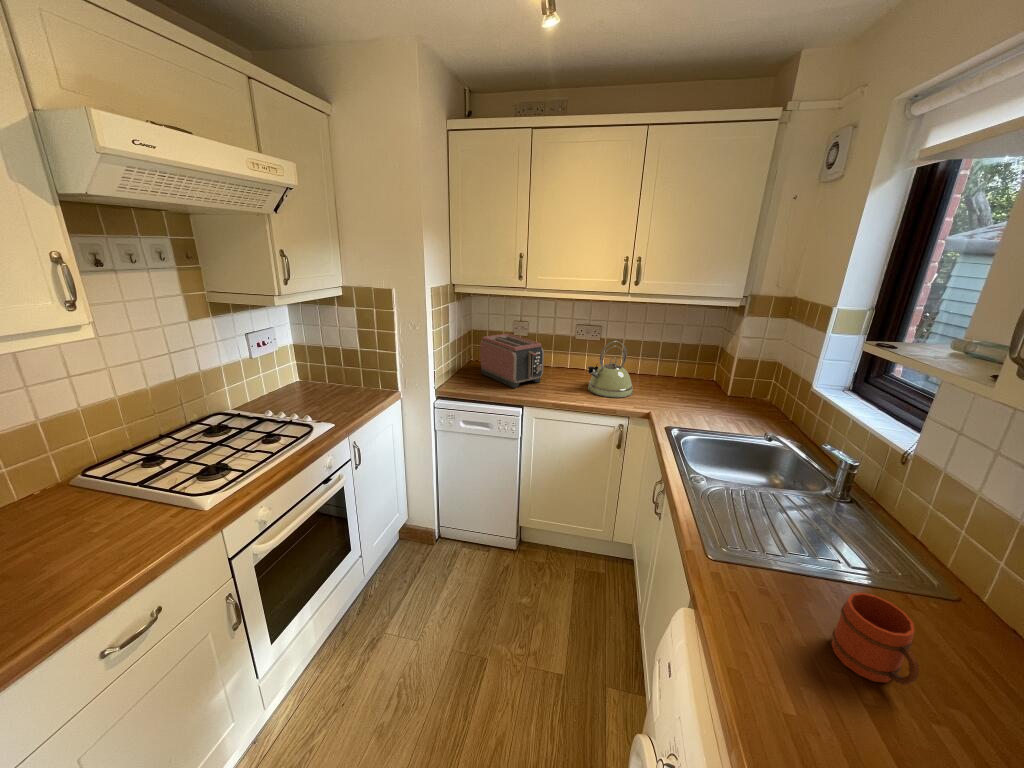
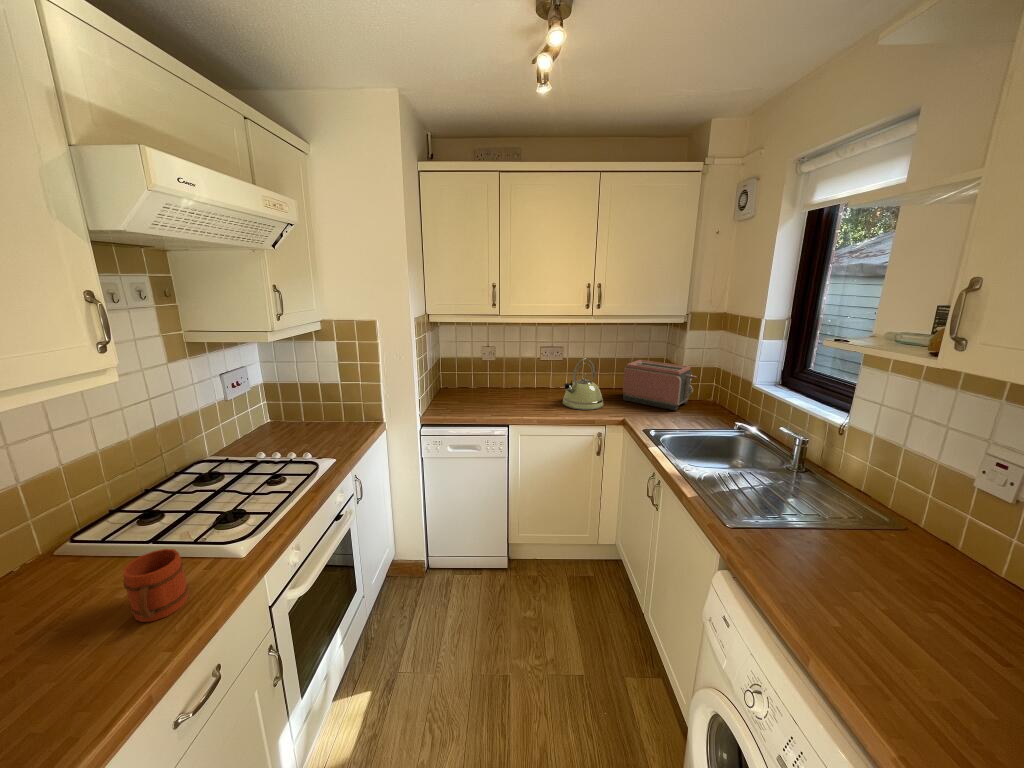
toaster: present [480,334,544,388] -> present [623,360,697,411]
mug: present [832,592,919,685] -> present [123,549,188,622]

